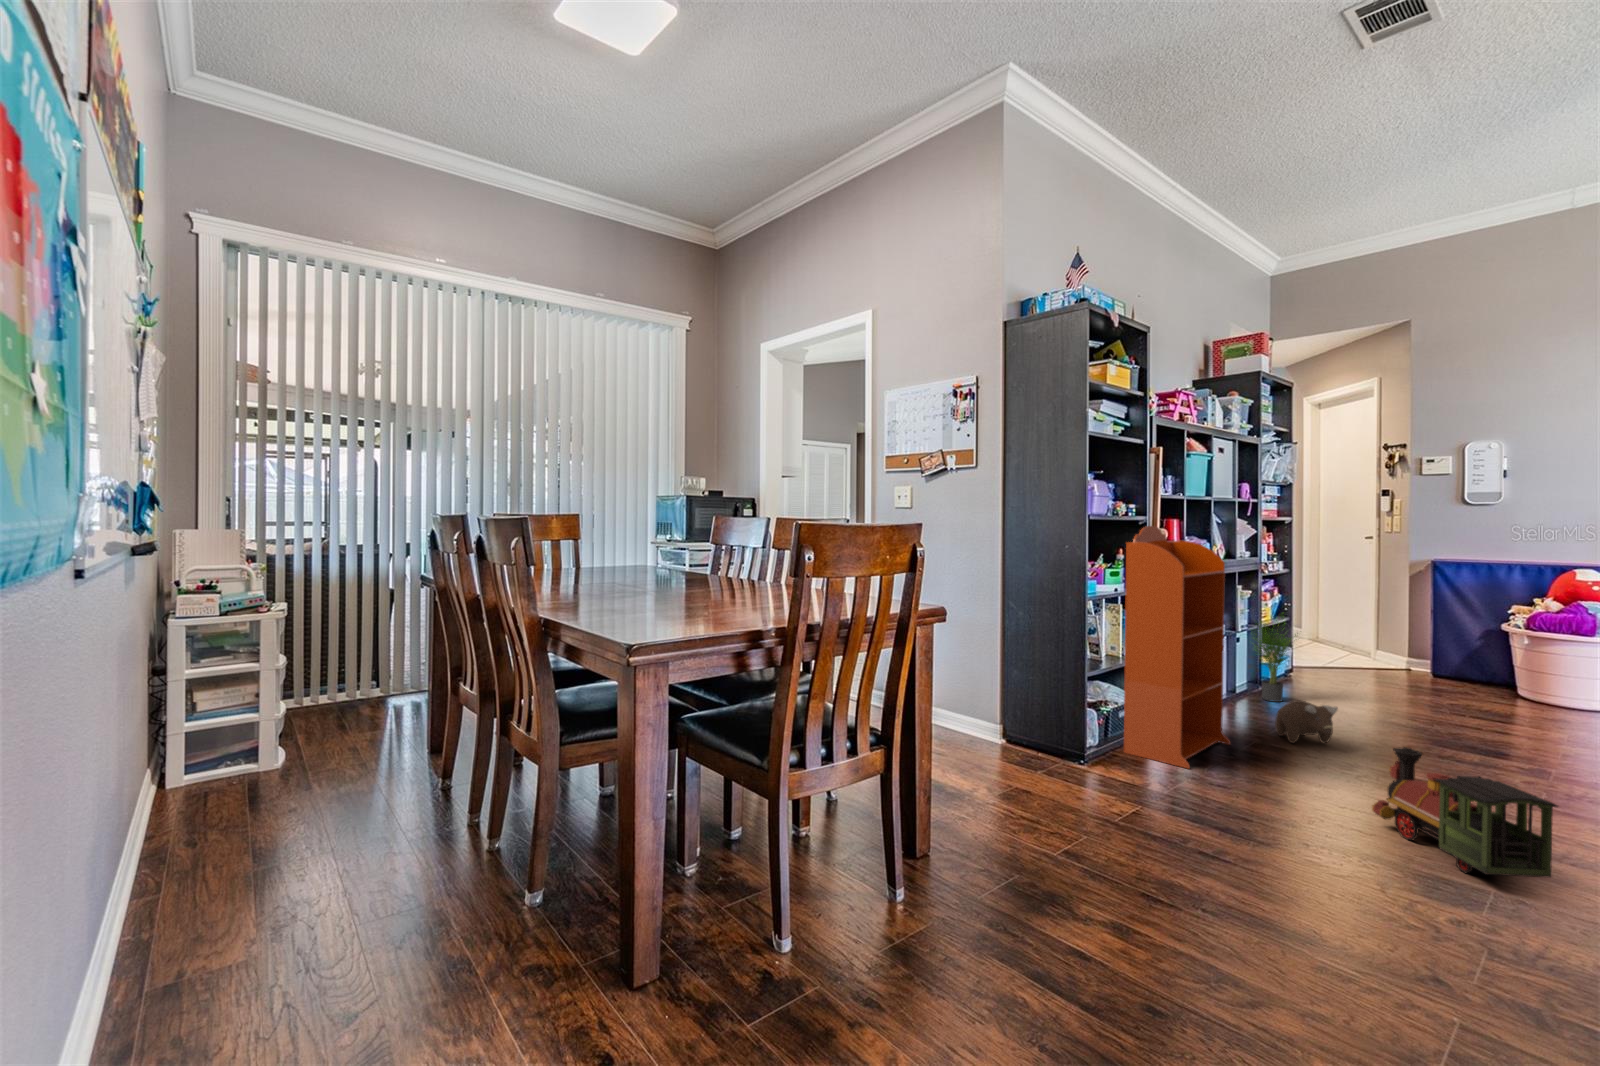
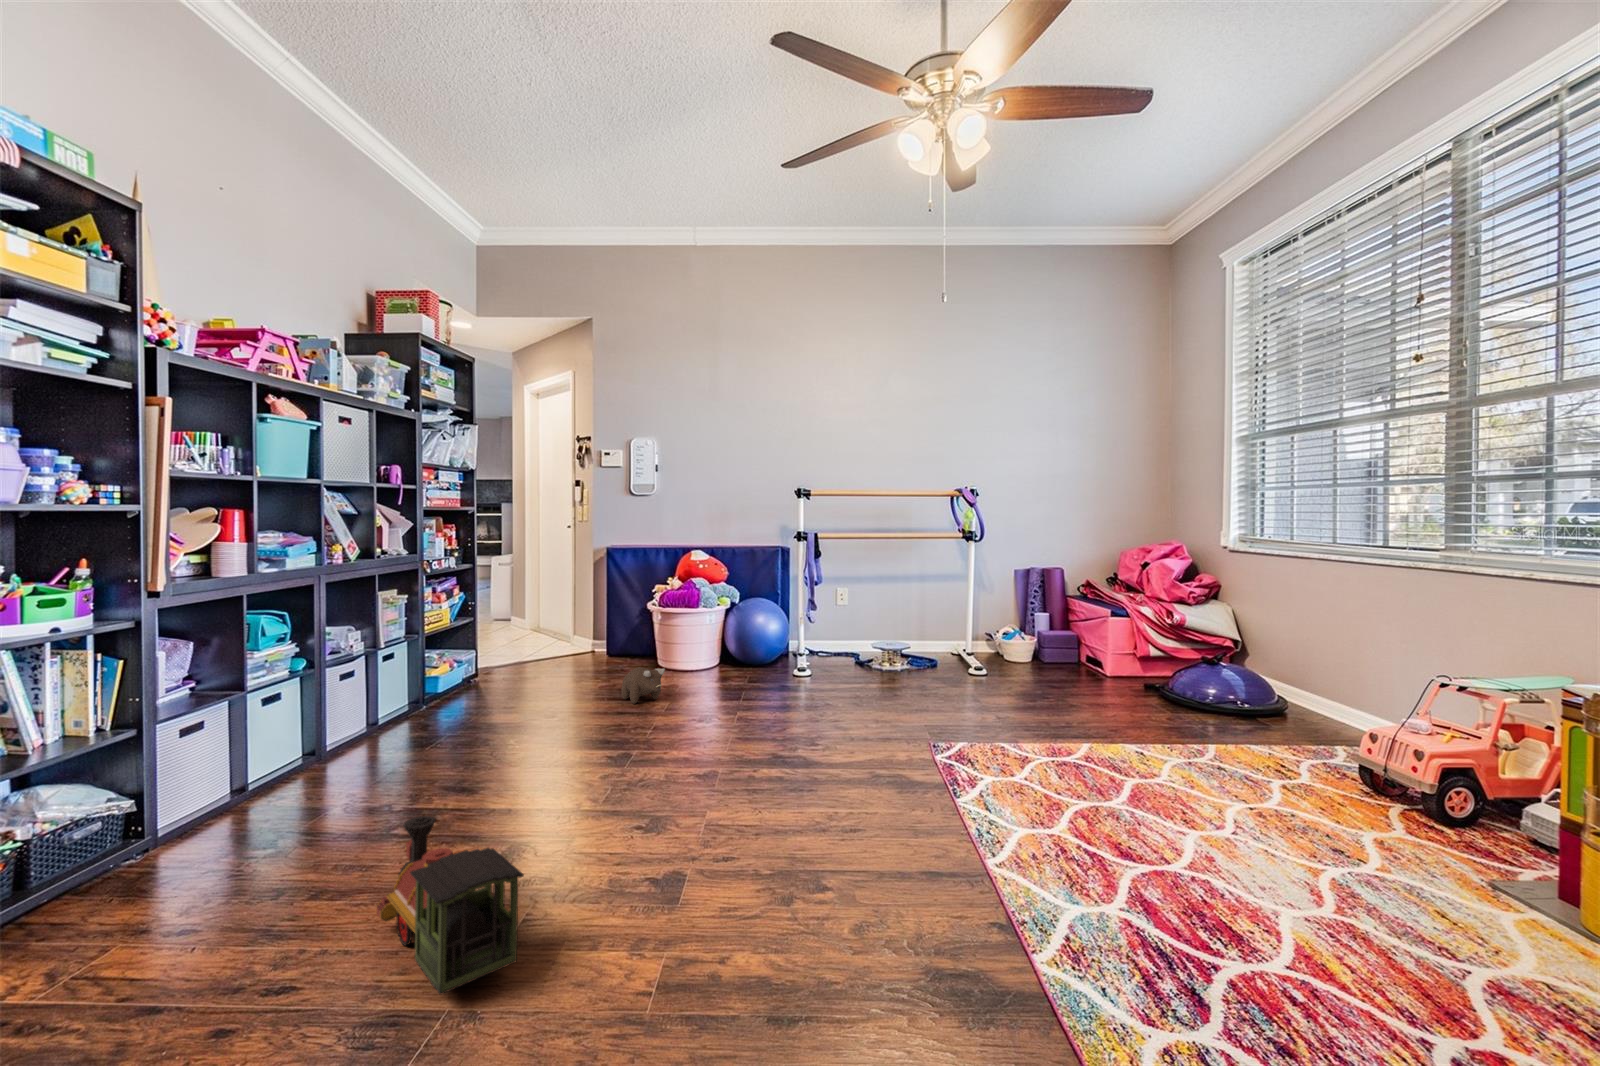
bookcase: present [1124,526,1230,768] -> none [56,522,289,906]
potted plant: present [1256,624,1292,702] -> none [387,619,456,727]
plush toy: present [1275,700,1338,744] -> present [622,667,665,704]

